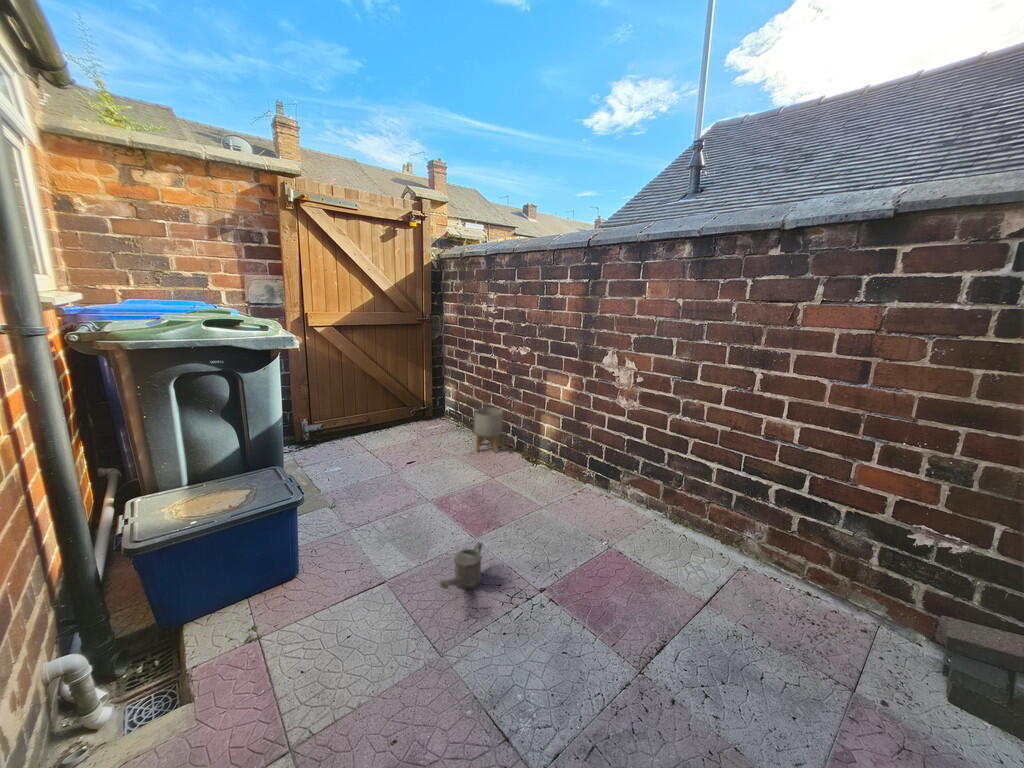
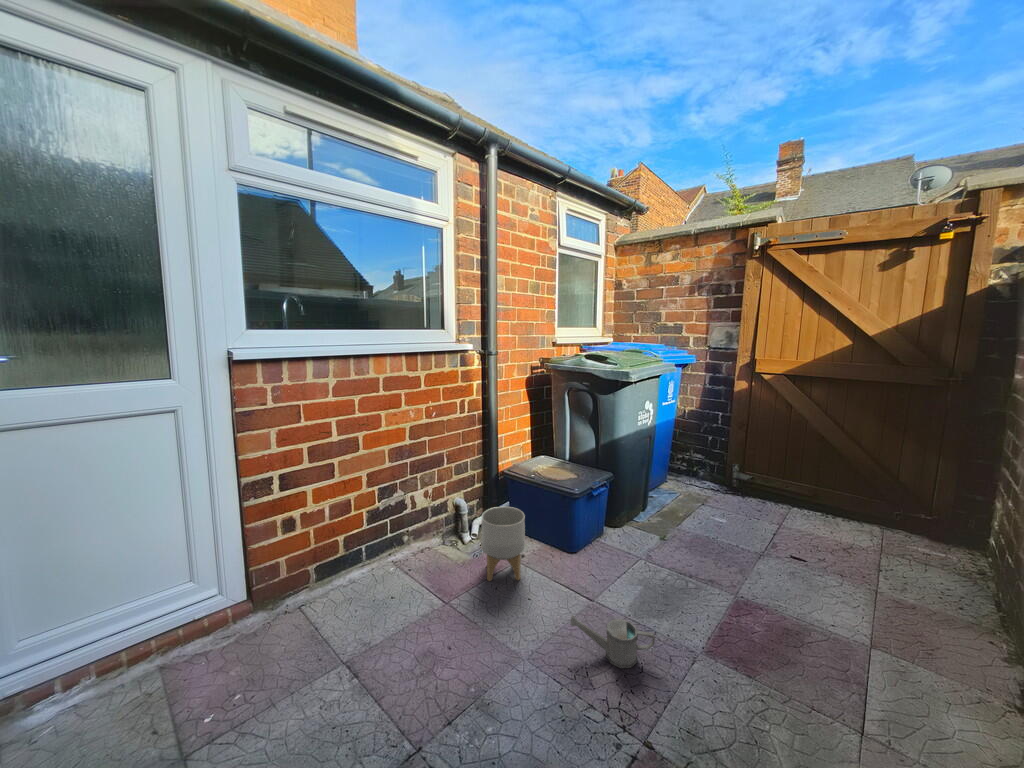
planter: present [474,408,503,452] -> present [482,507,525,581]

